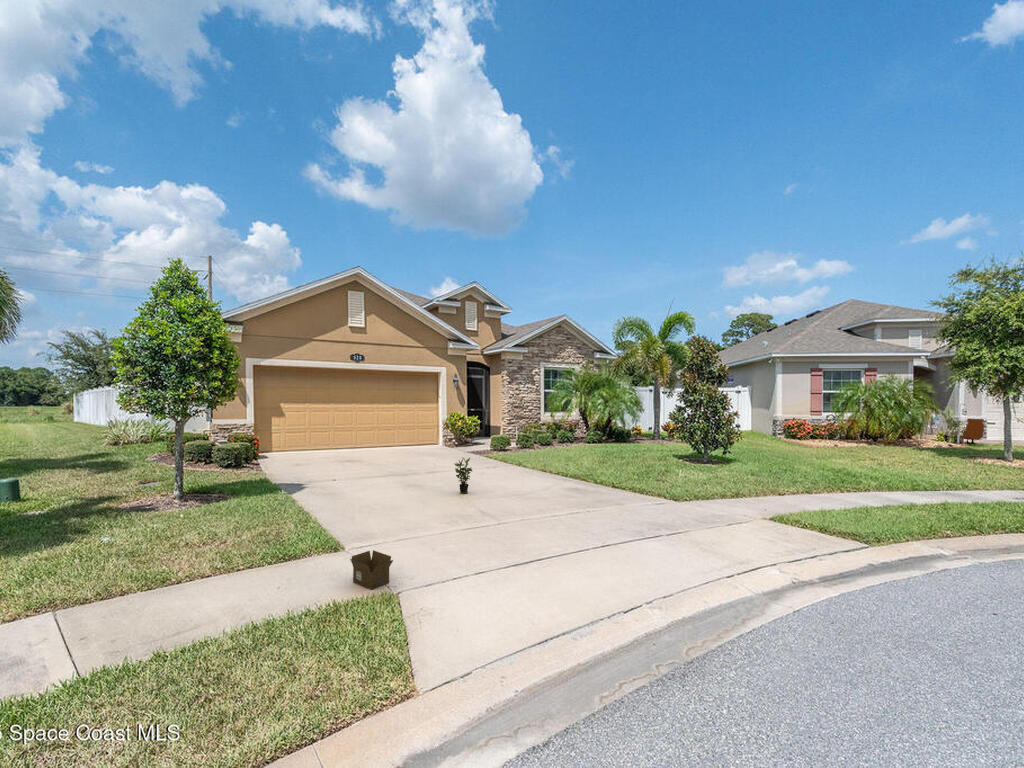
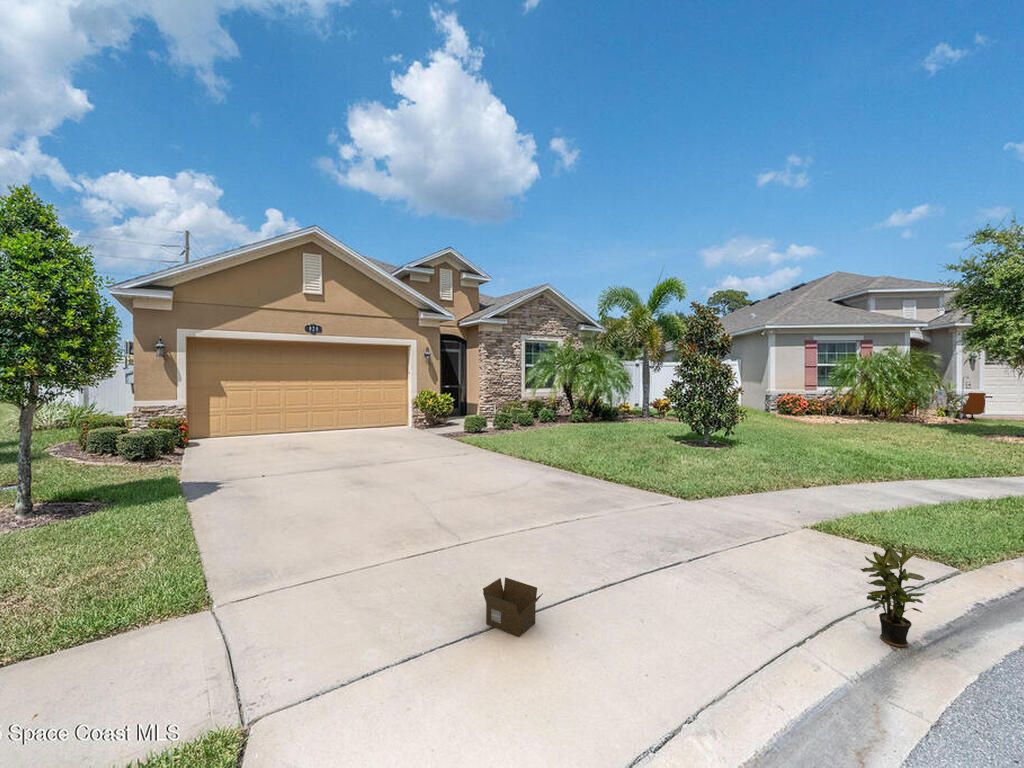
potted plant: present [455,457,472,494] -> present [861,544,925,647]
cardboard box: present [350,550,393,590] -> present [483,577,543,637]

